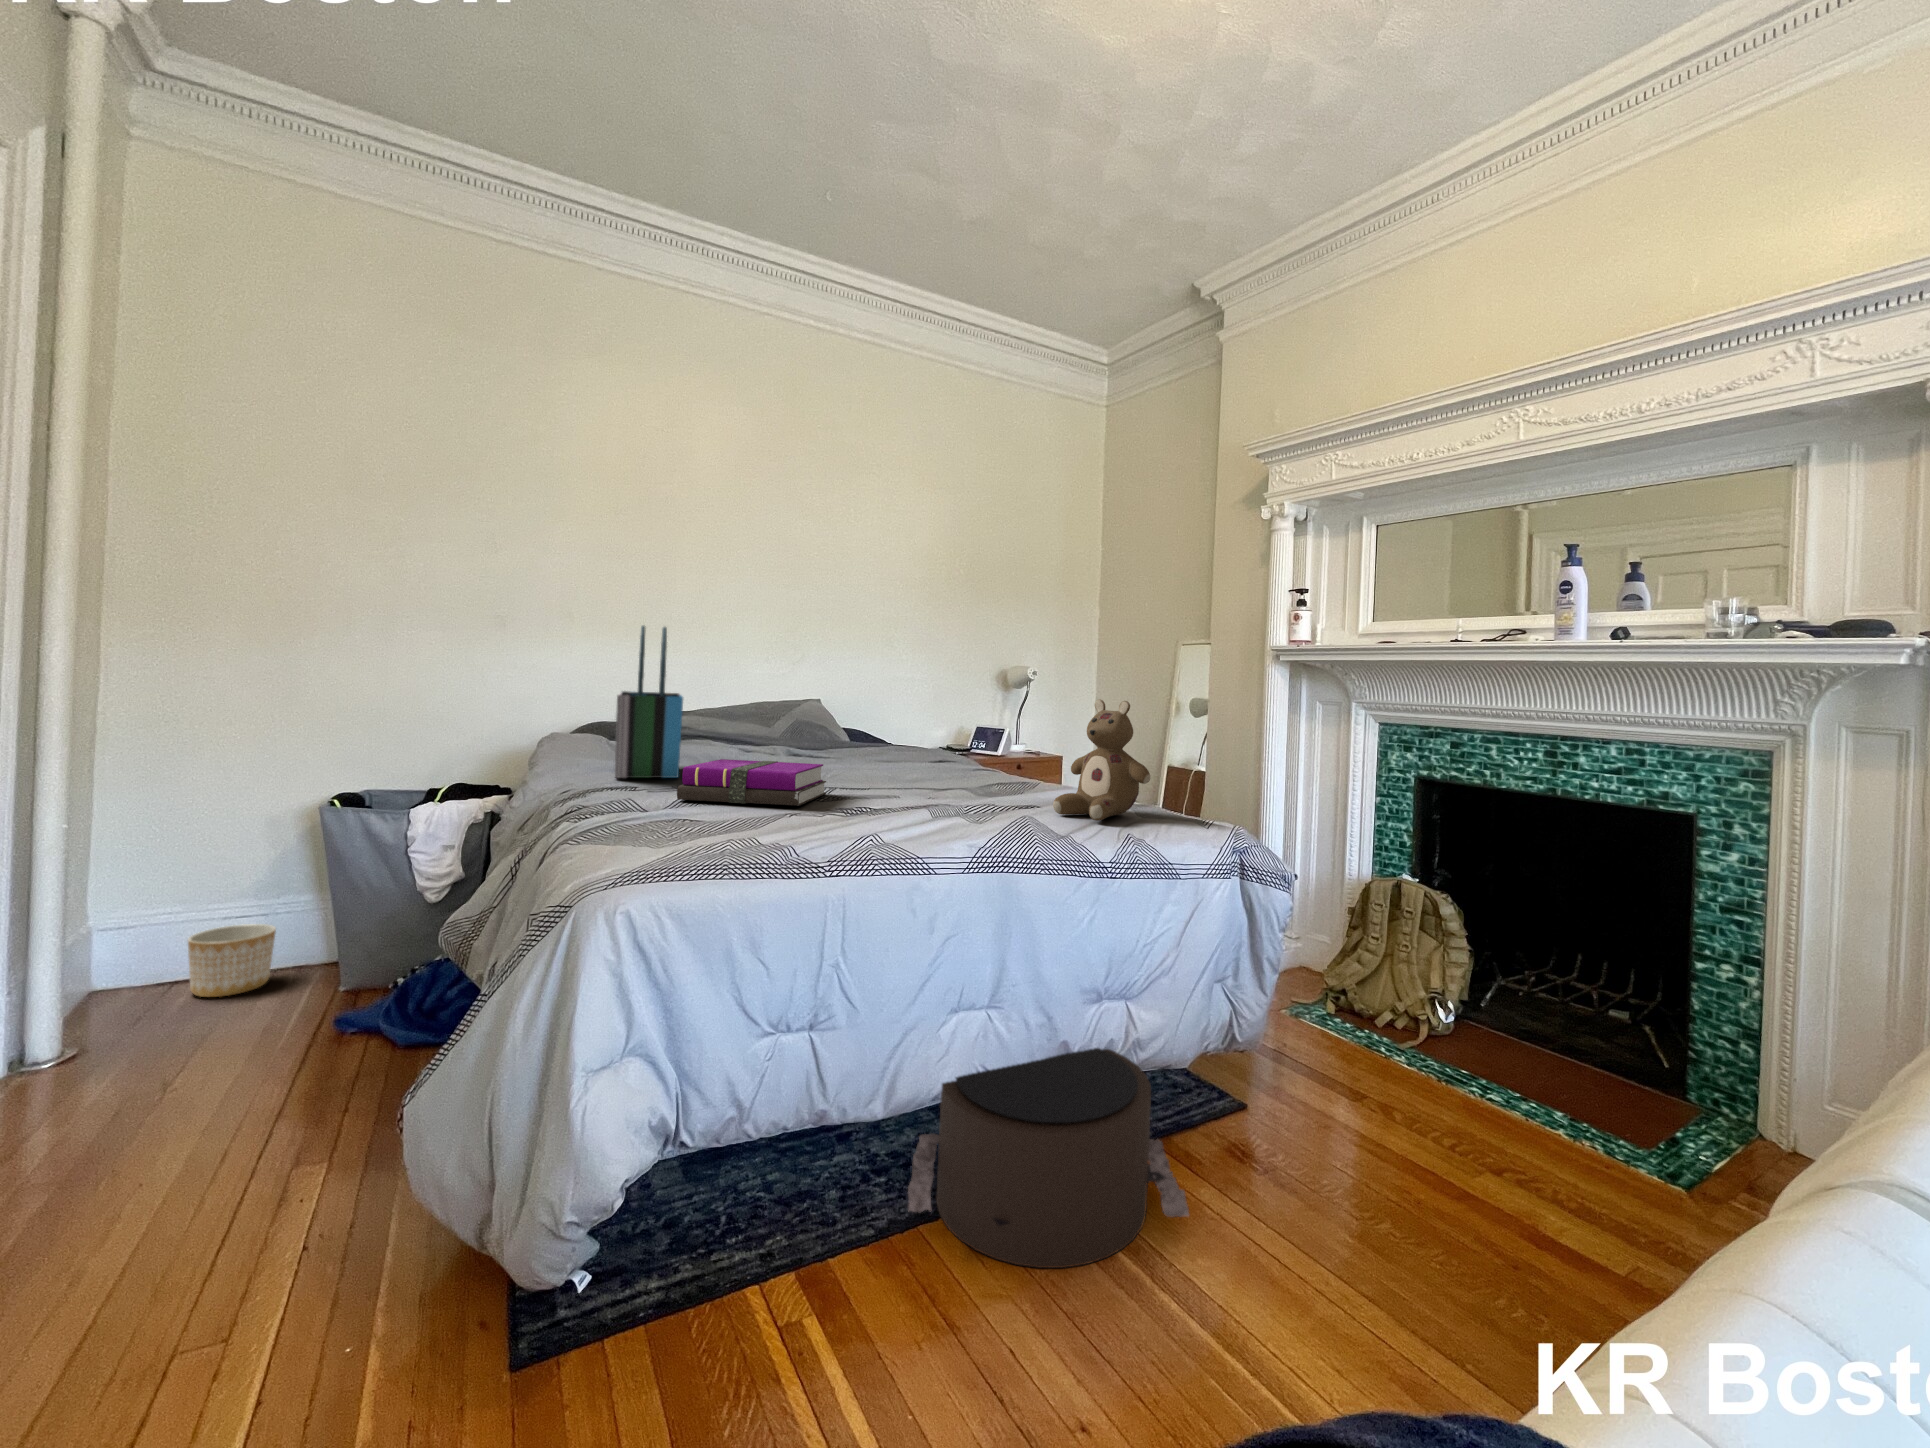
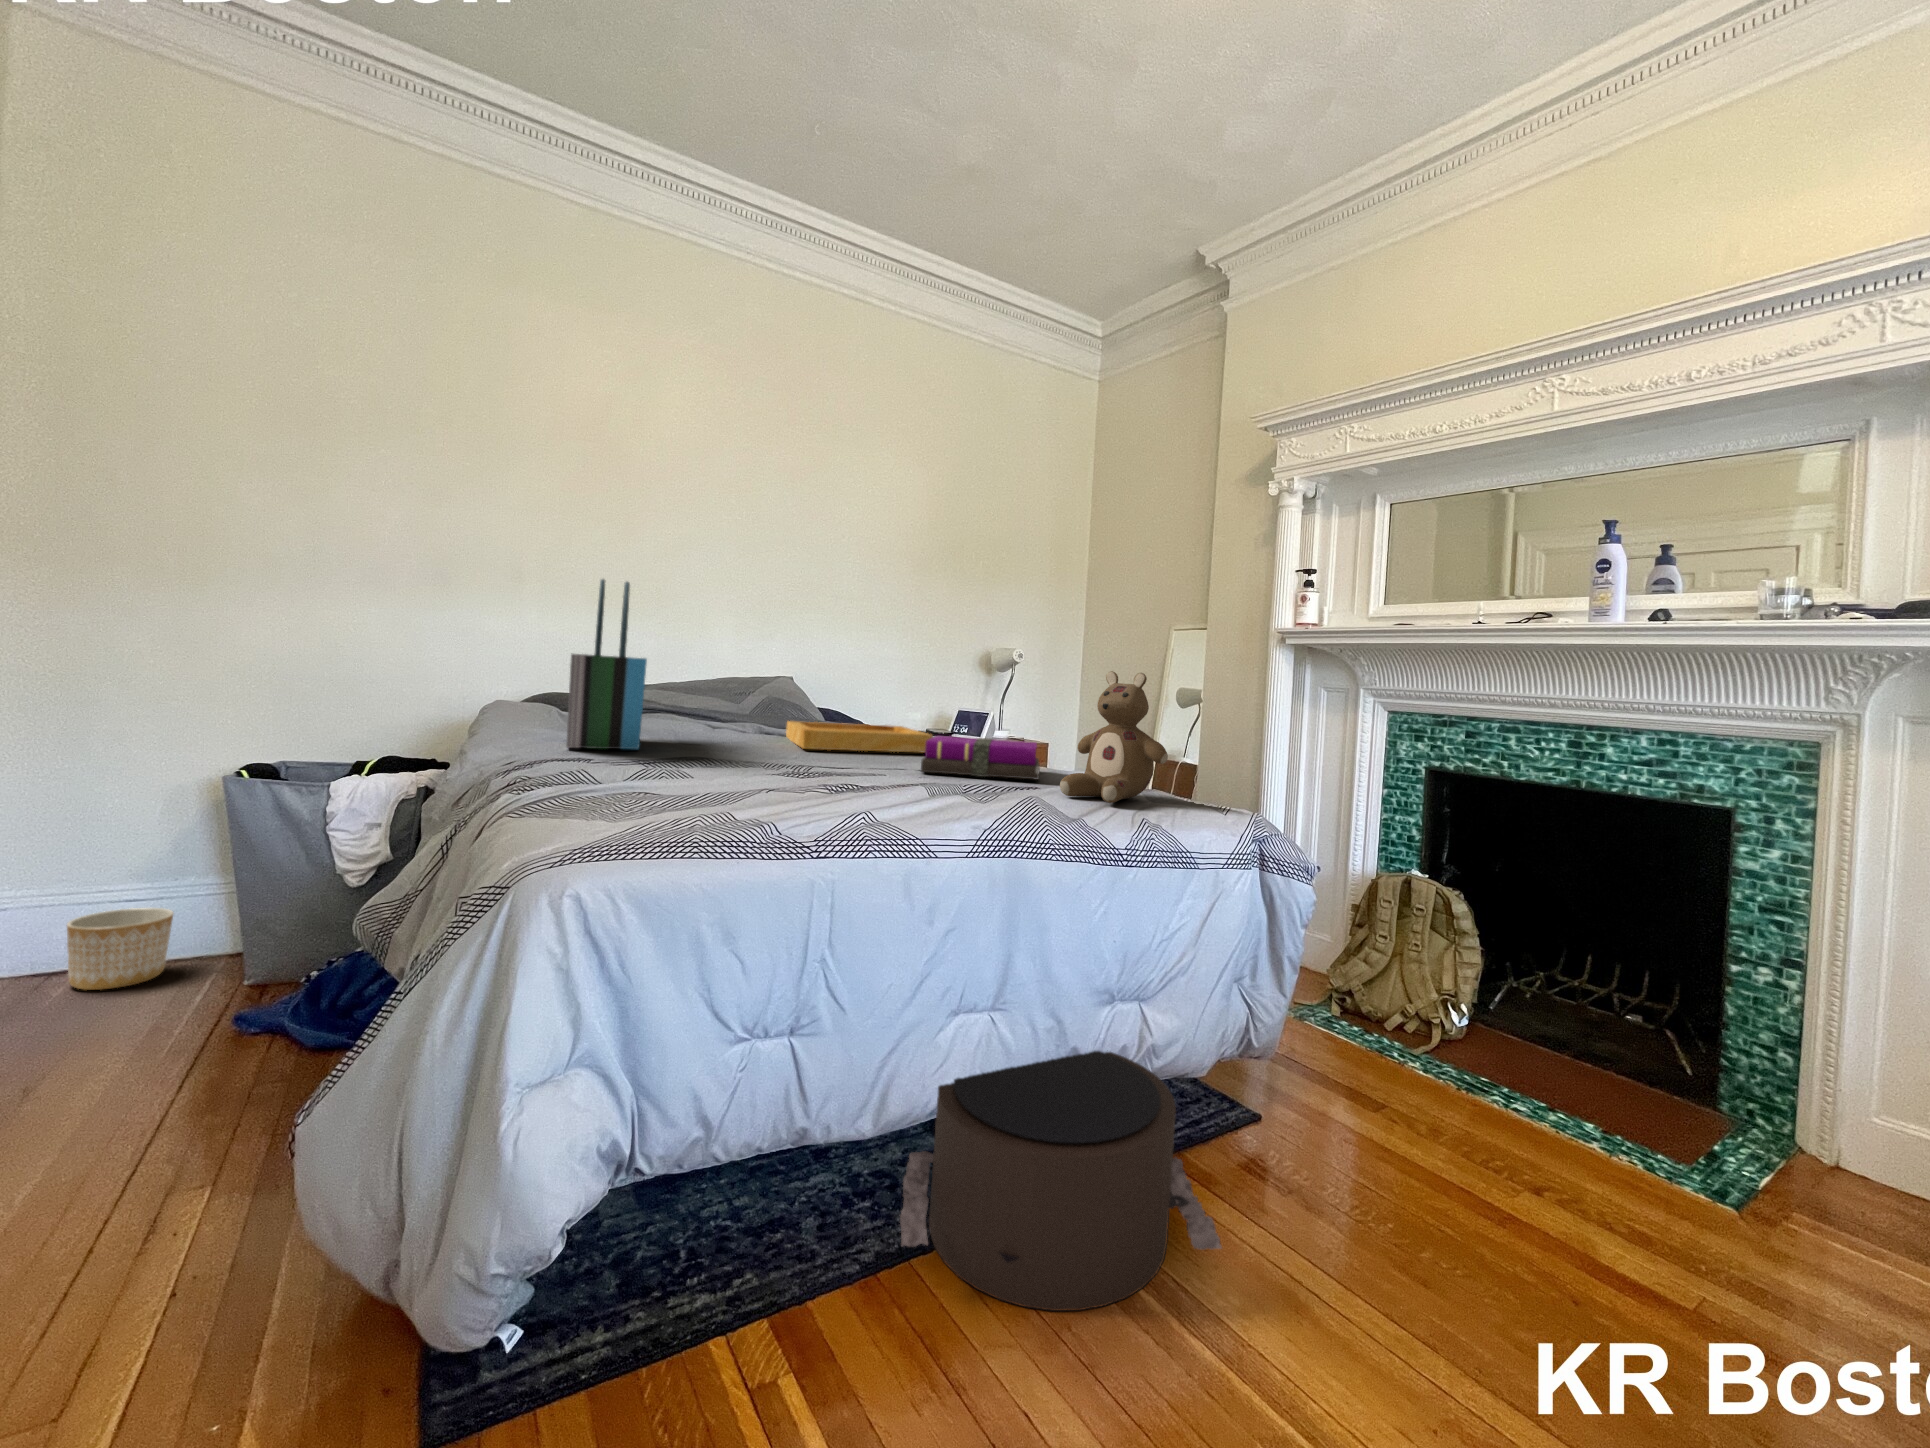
tray: none [812,745,944,773] -> present [786,721,933,753]
notebook: present [677,759,826,806] -> present [921,736,1040,780]

